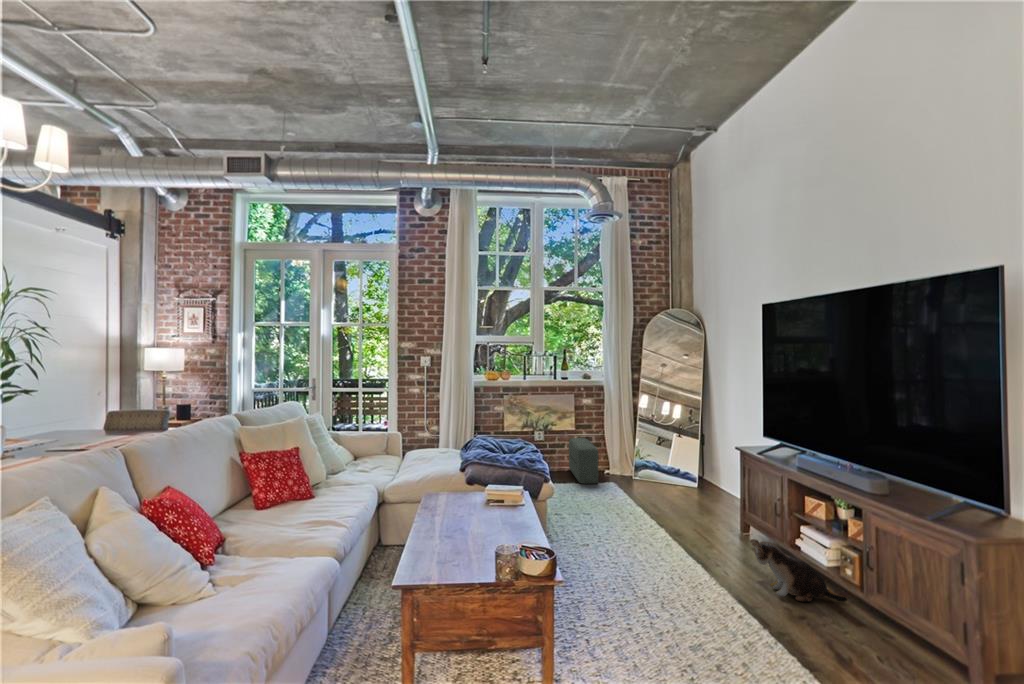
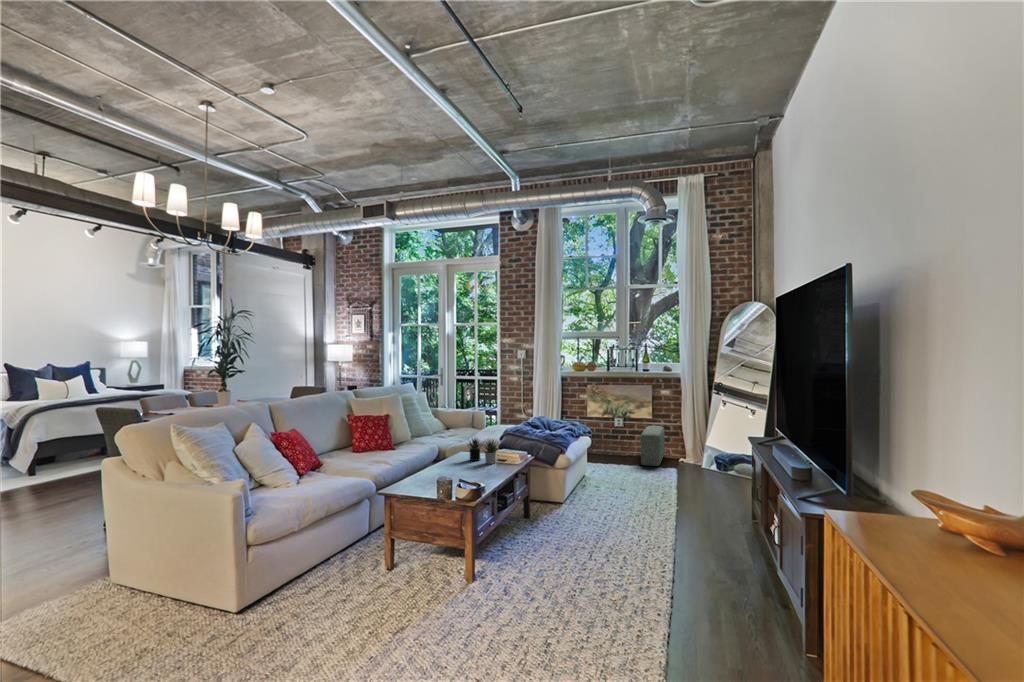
succulent plant: none [445,473,504,512] -> present [468,439,500,464]
plush toy: present [750,539,847,602] -> none [683,503,758,560]

